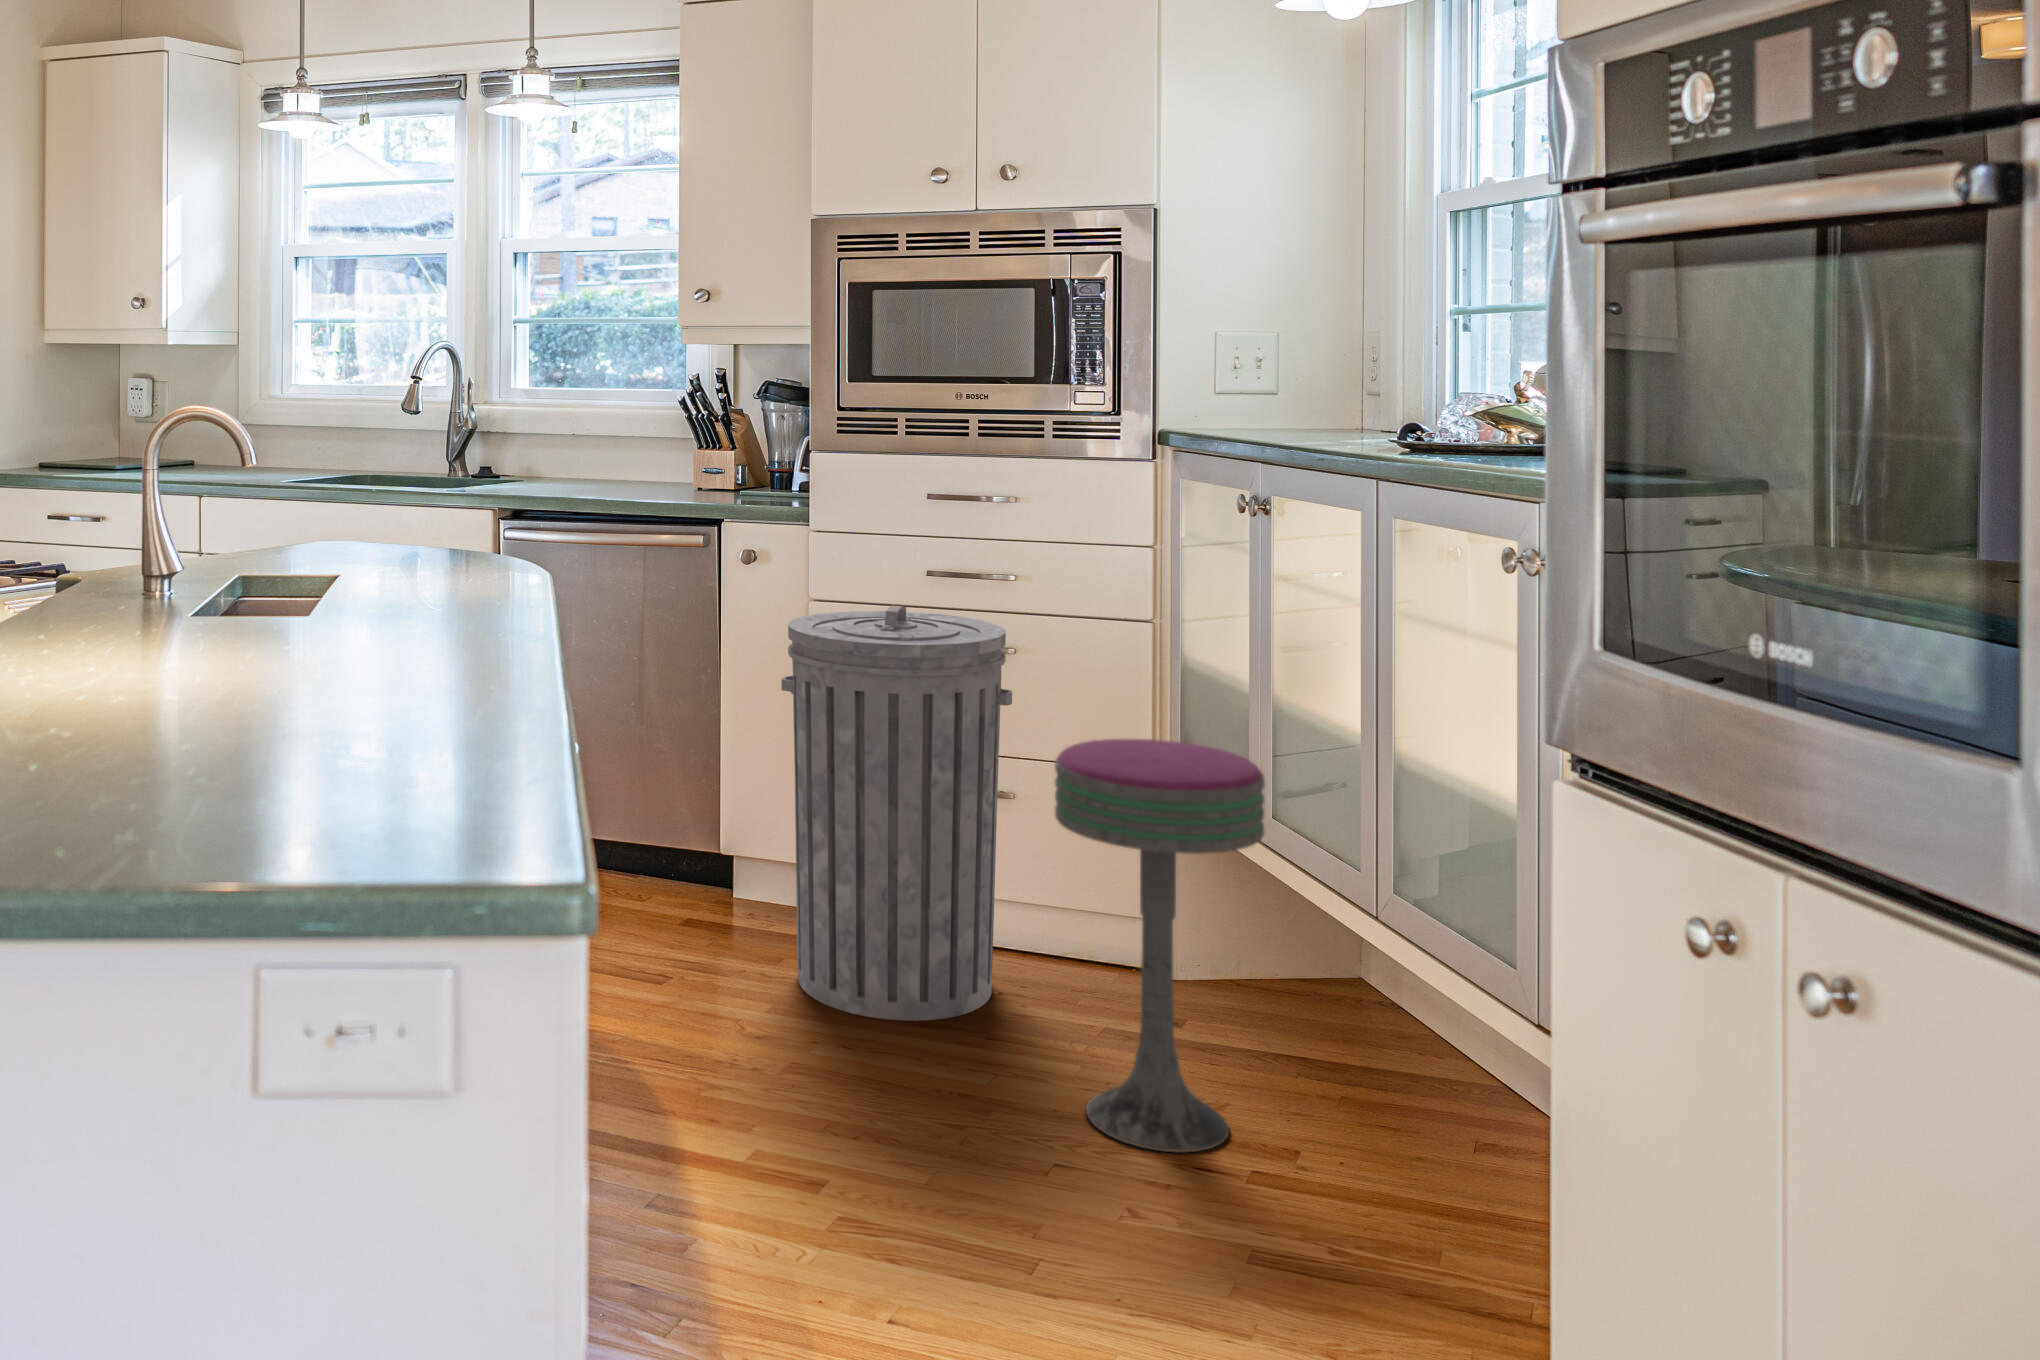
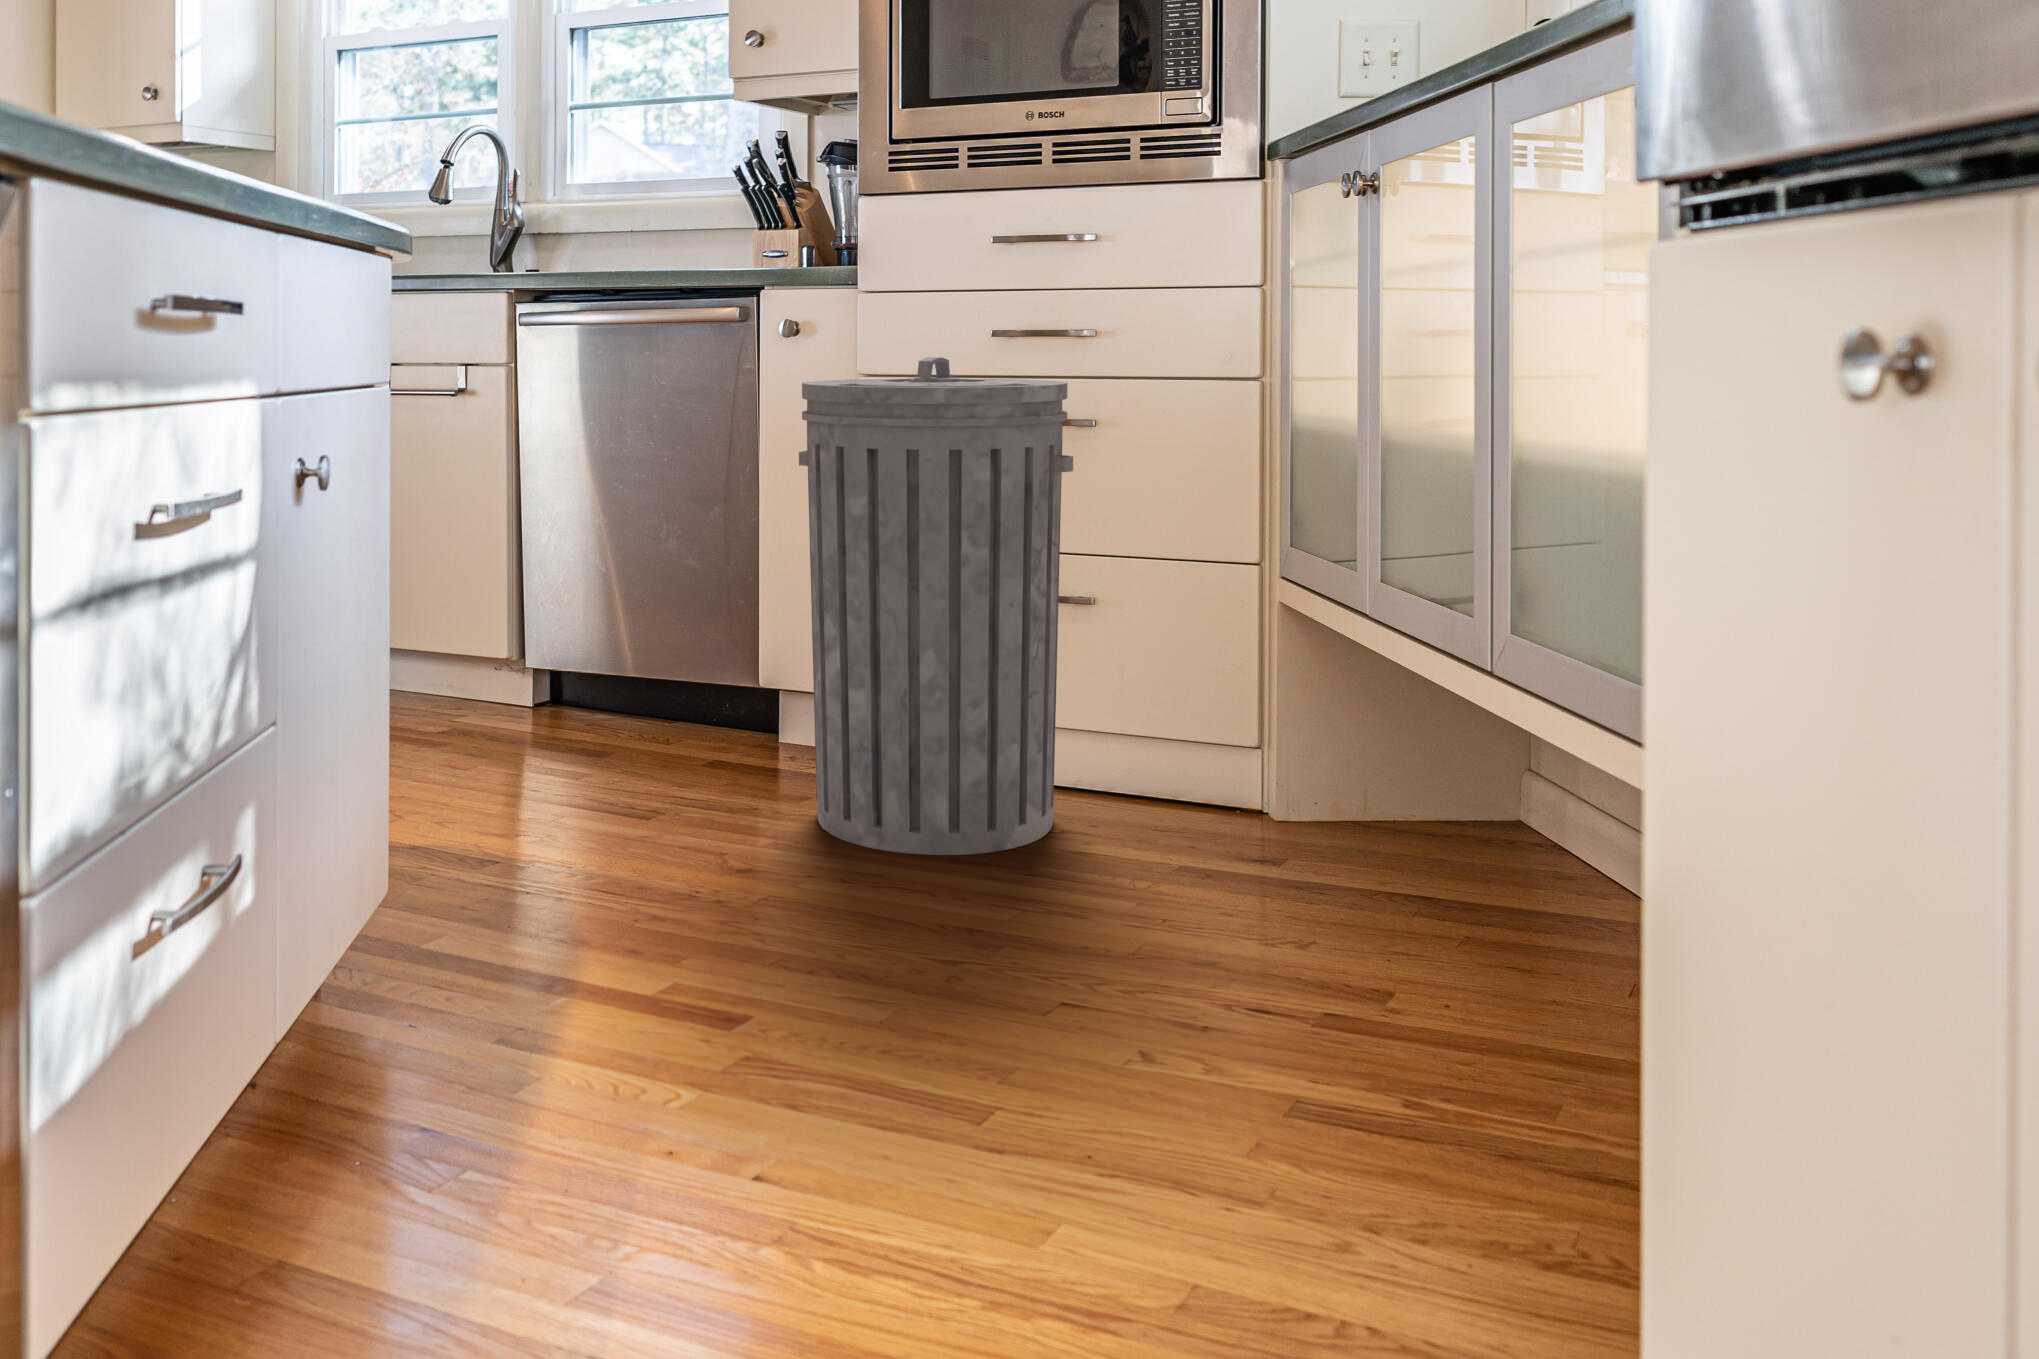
bar stool: present [1055,739,1265,1153] -> none [1075,481,1342,992]

